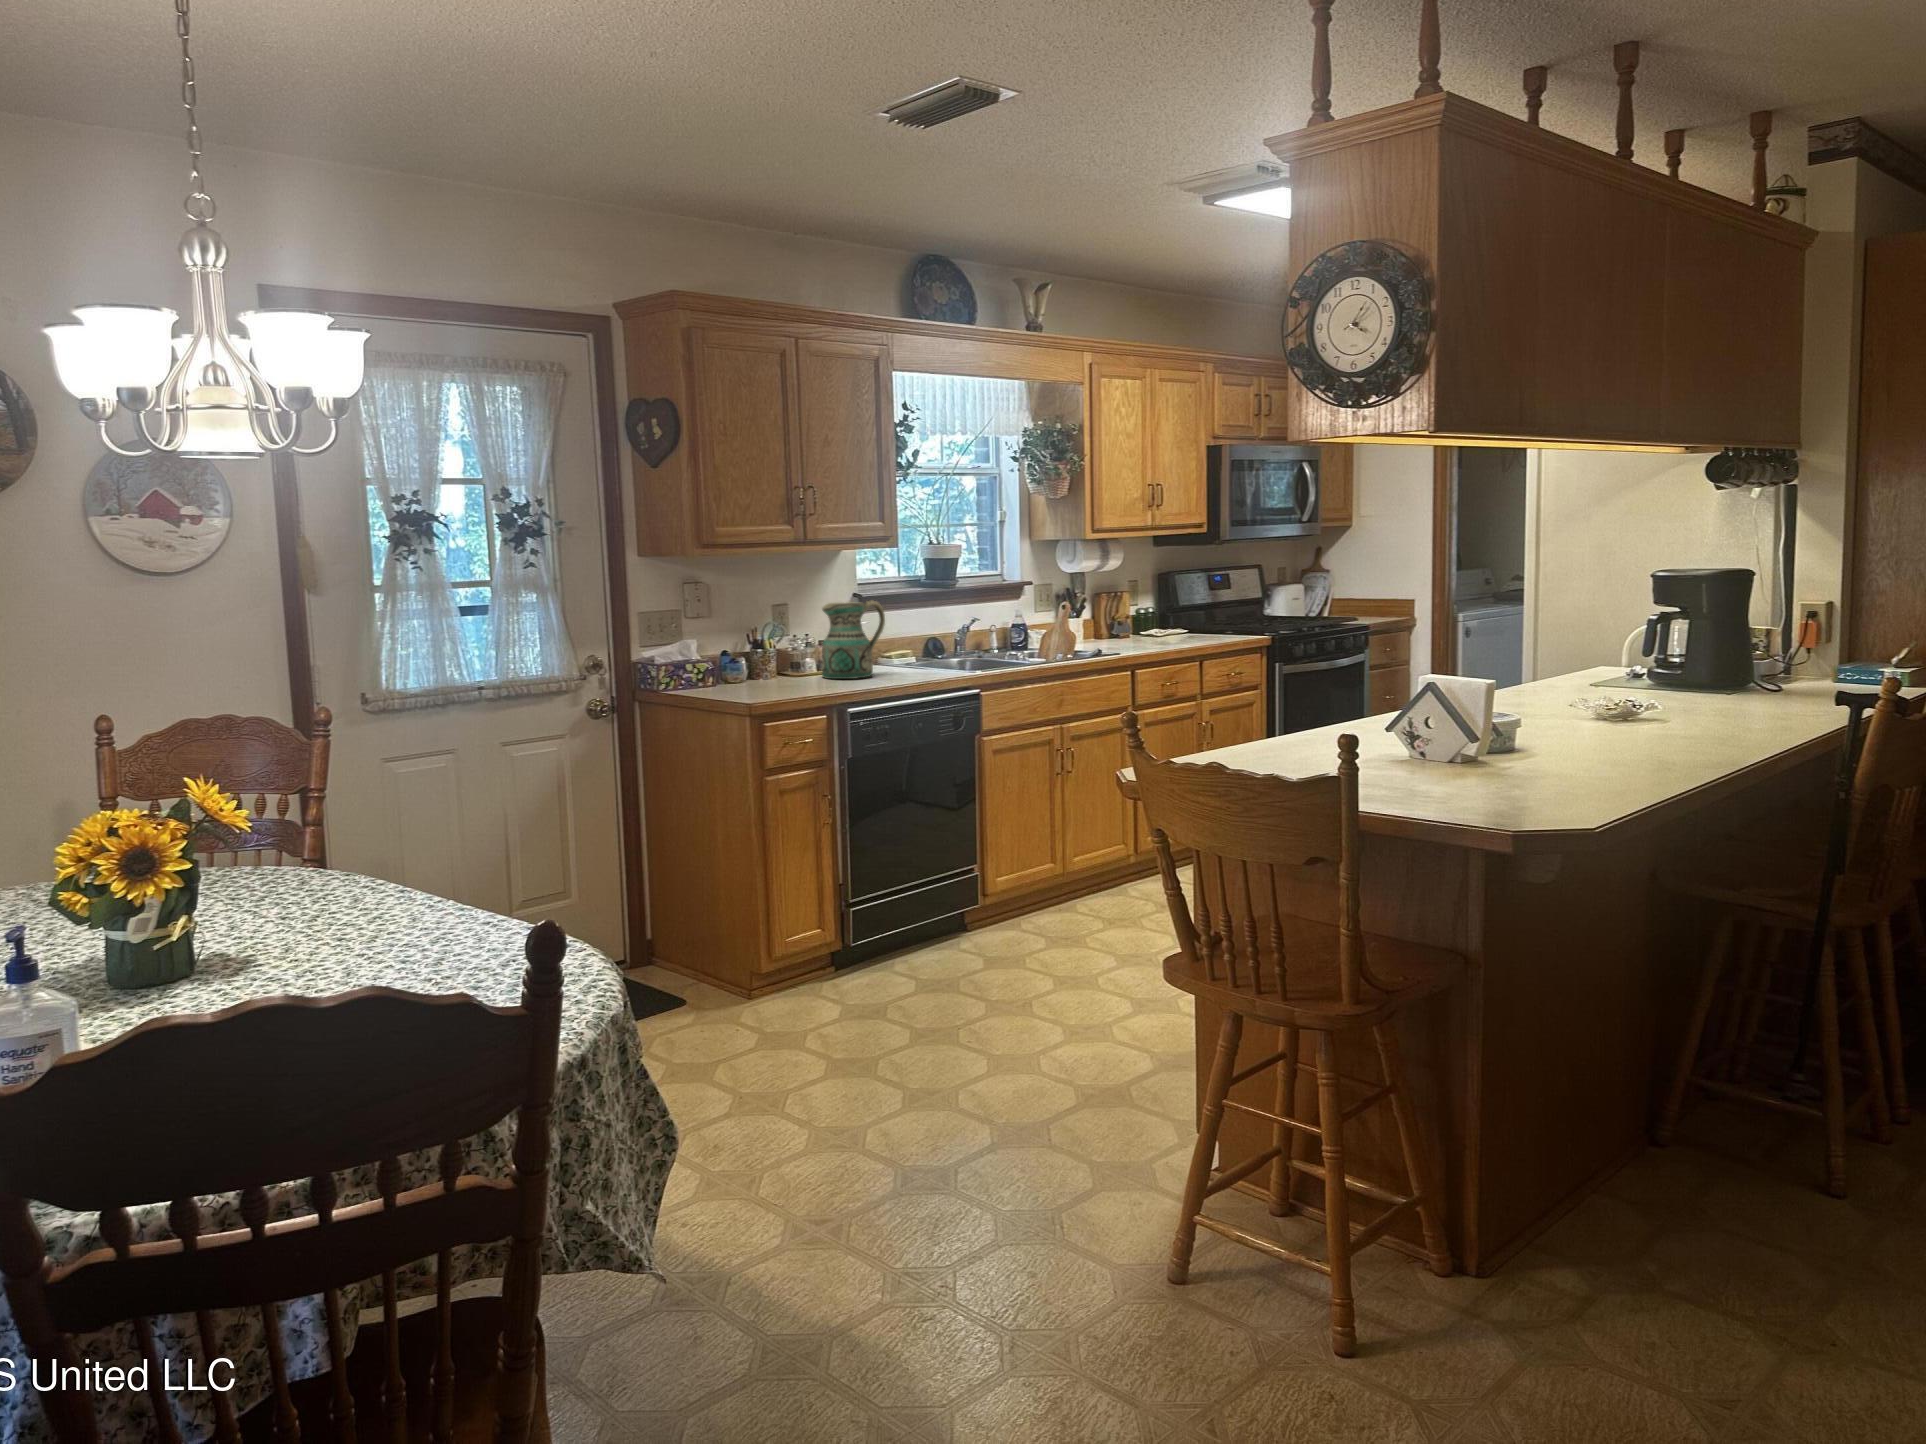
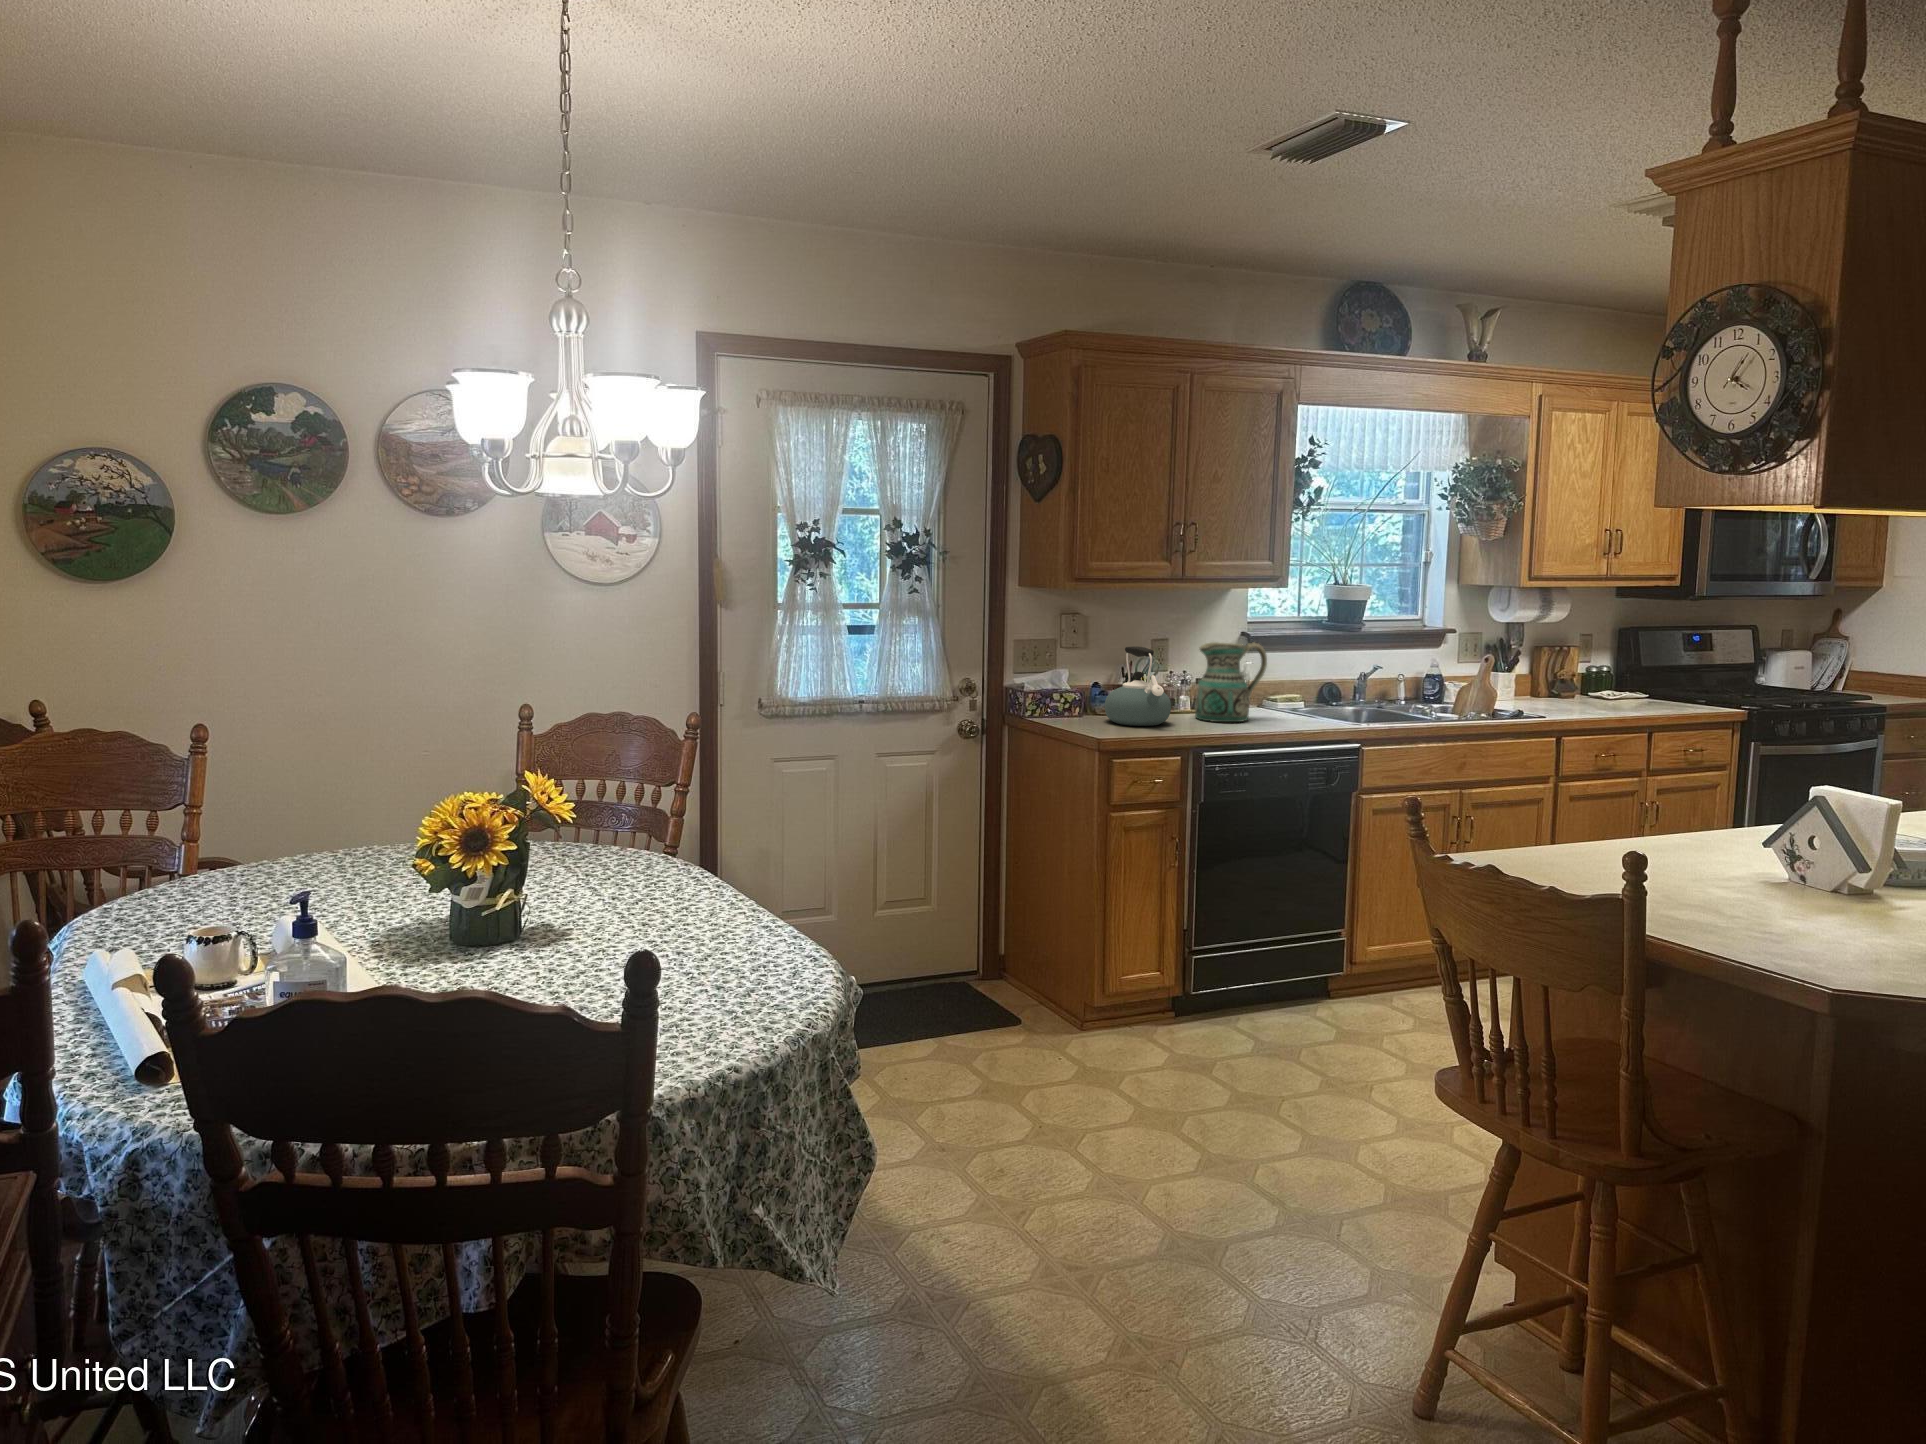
kettle: none [737,610,803,688] -> present [1105,646,1171,726]

